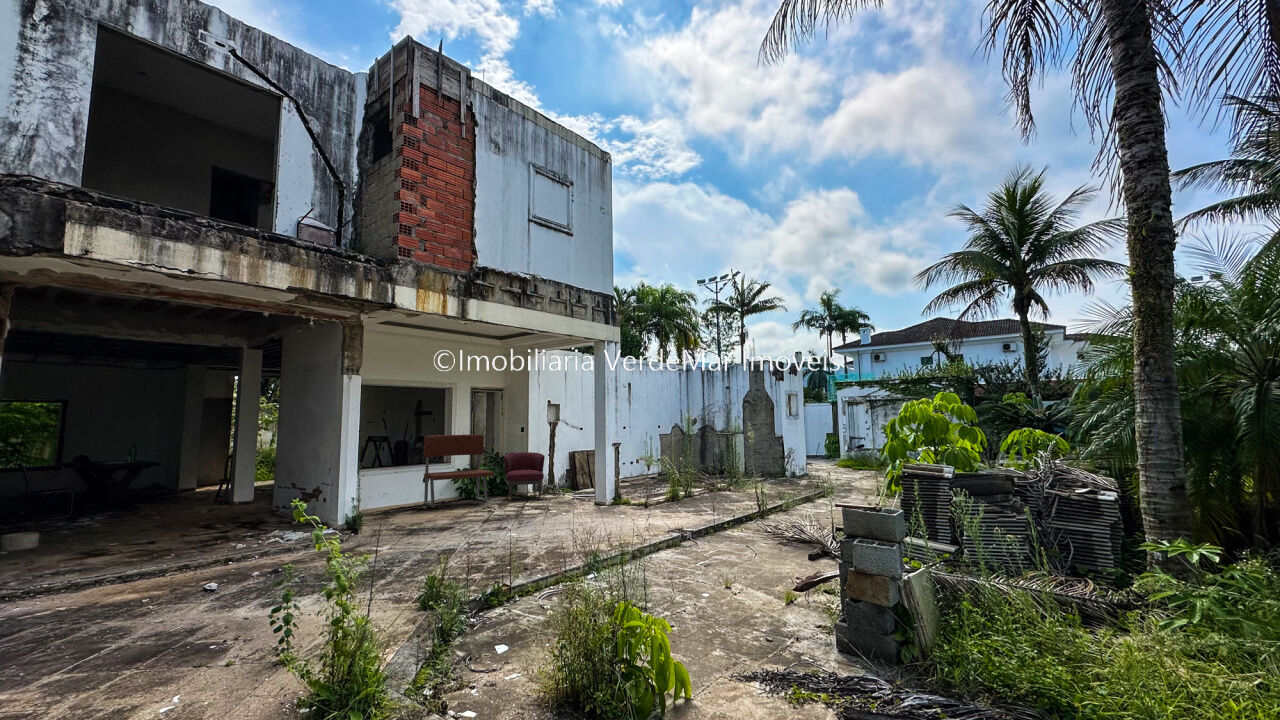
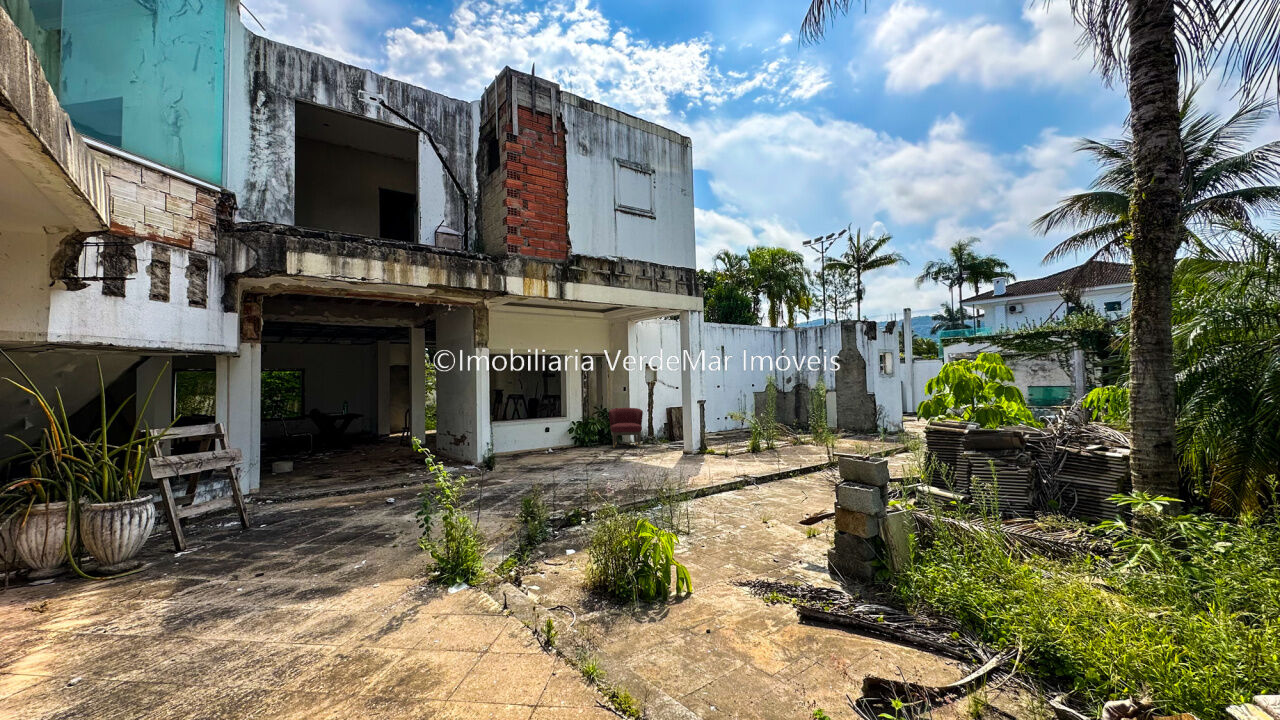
bench: present [424,434,494,508] -> none [543,393,599,452]

